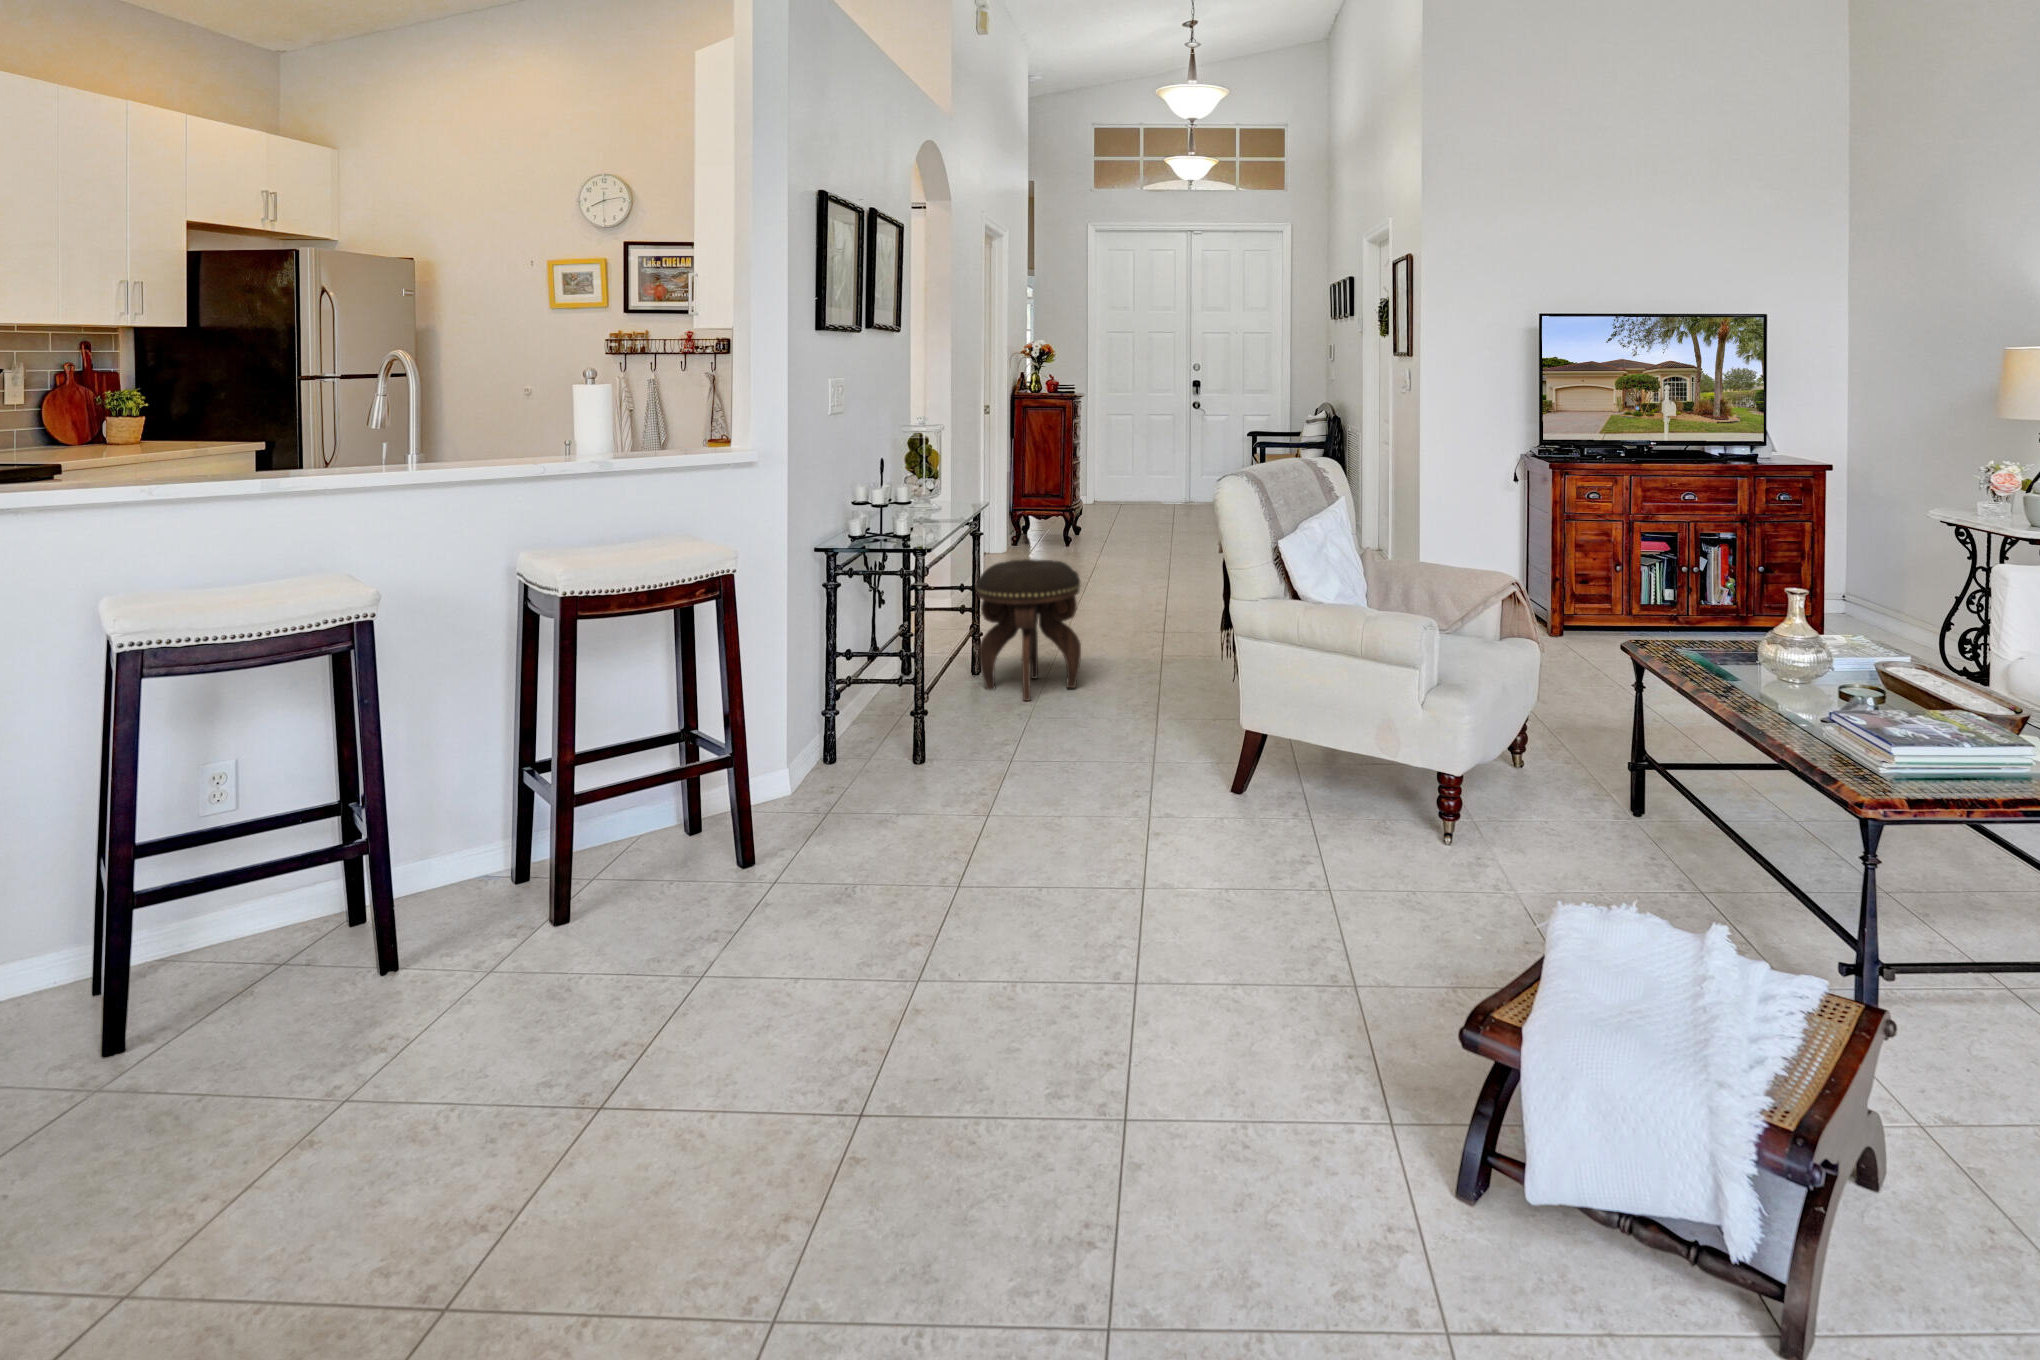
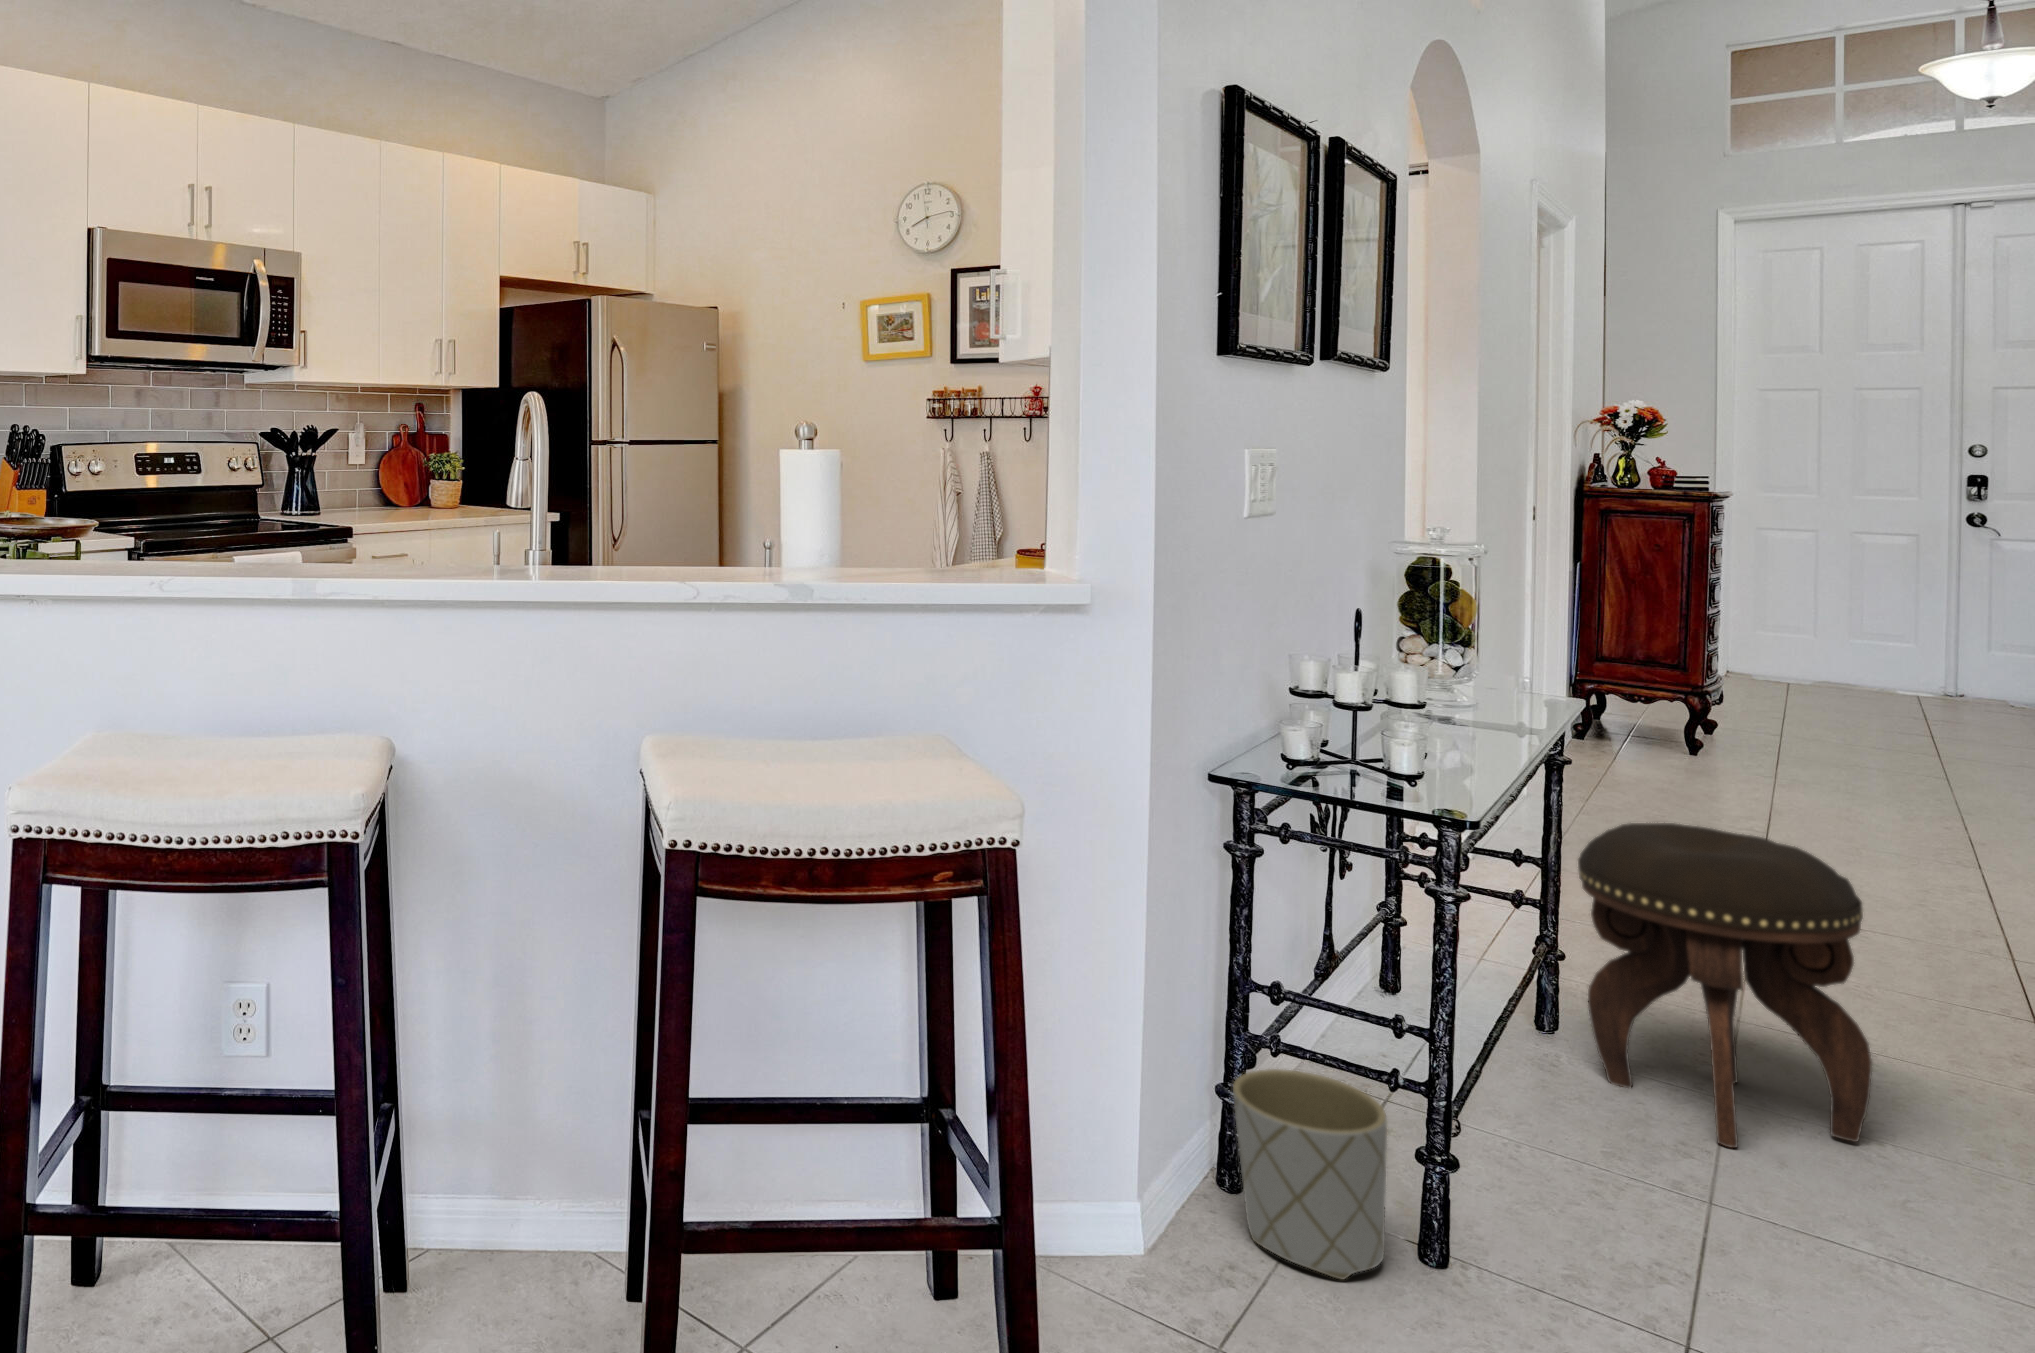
planter: none [813,695,882,781] -> present [1233,1069,1387,1279]

